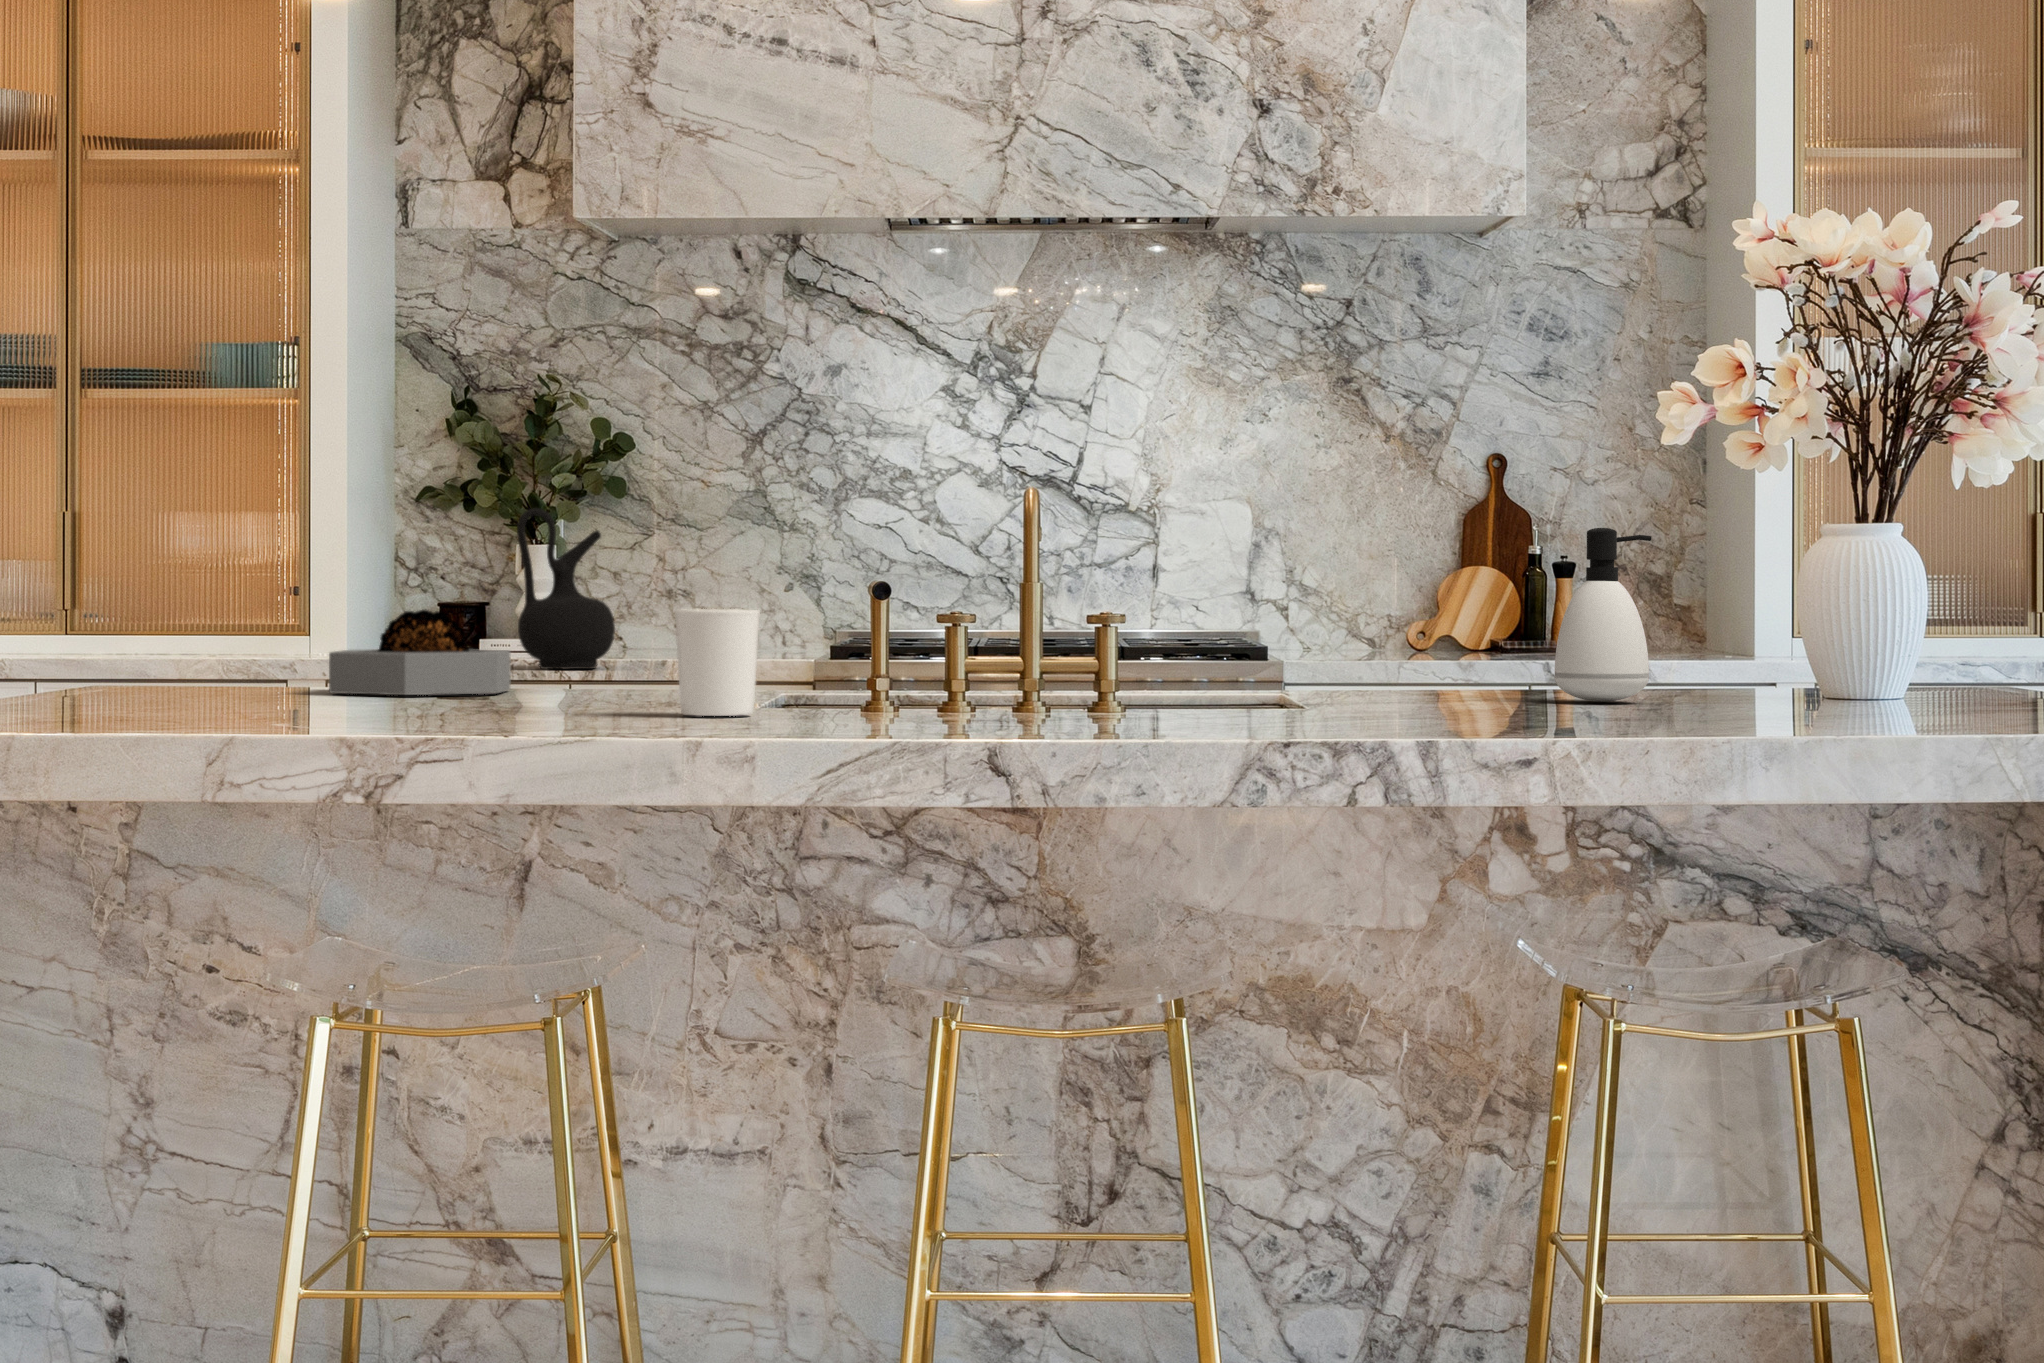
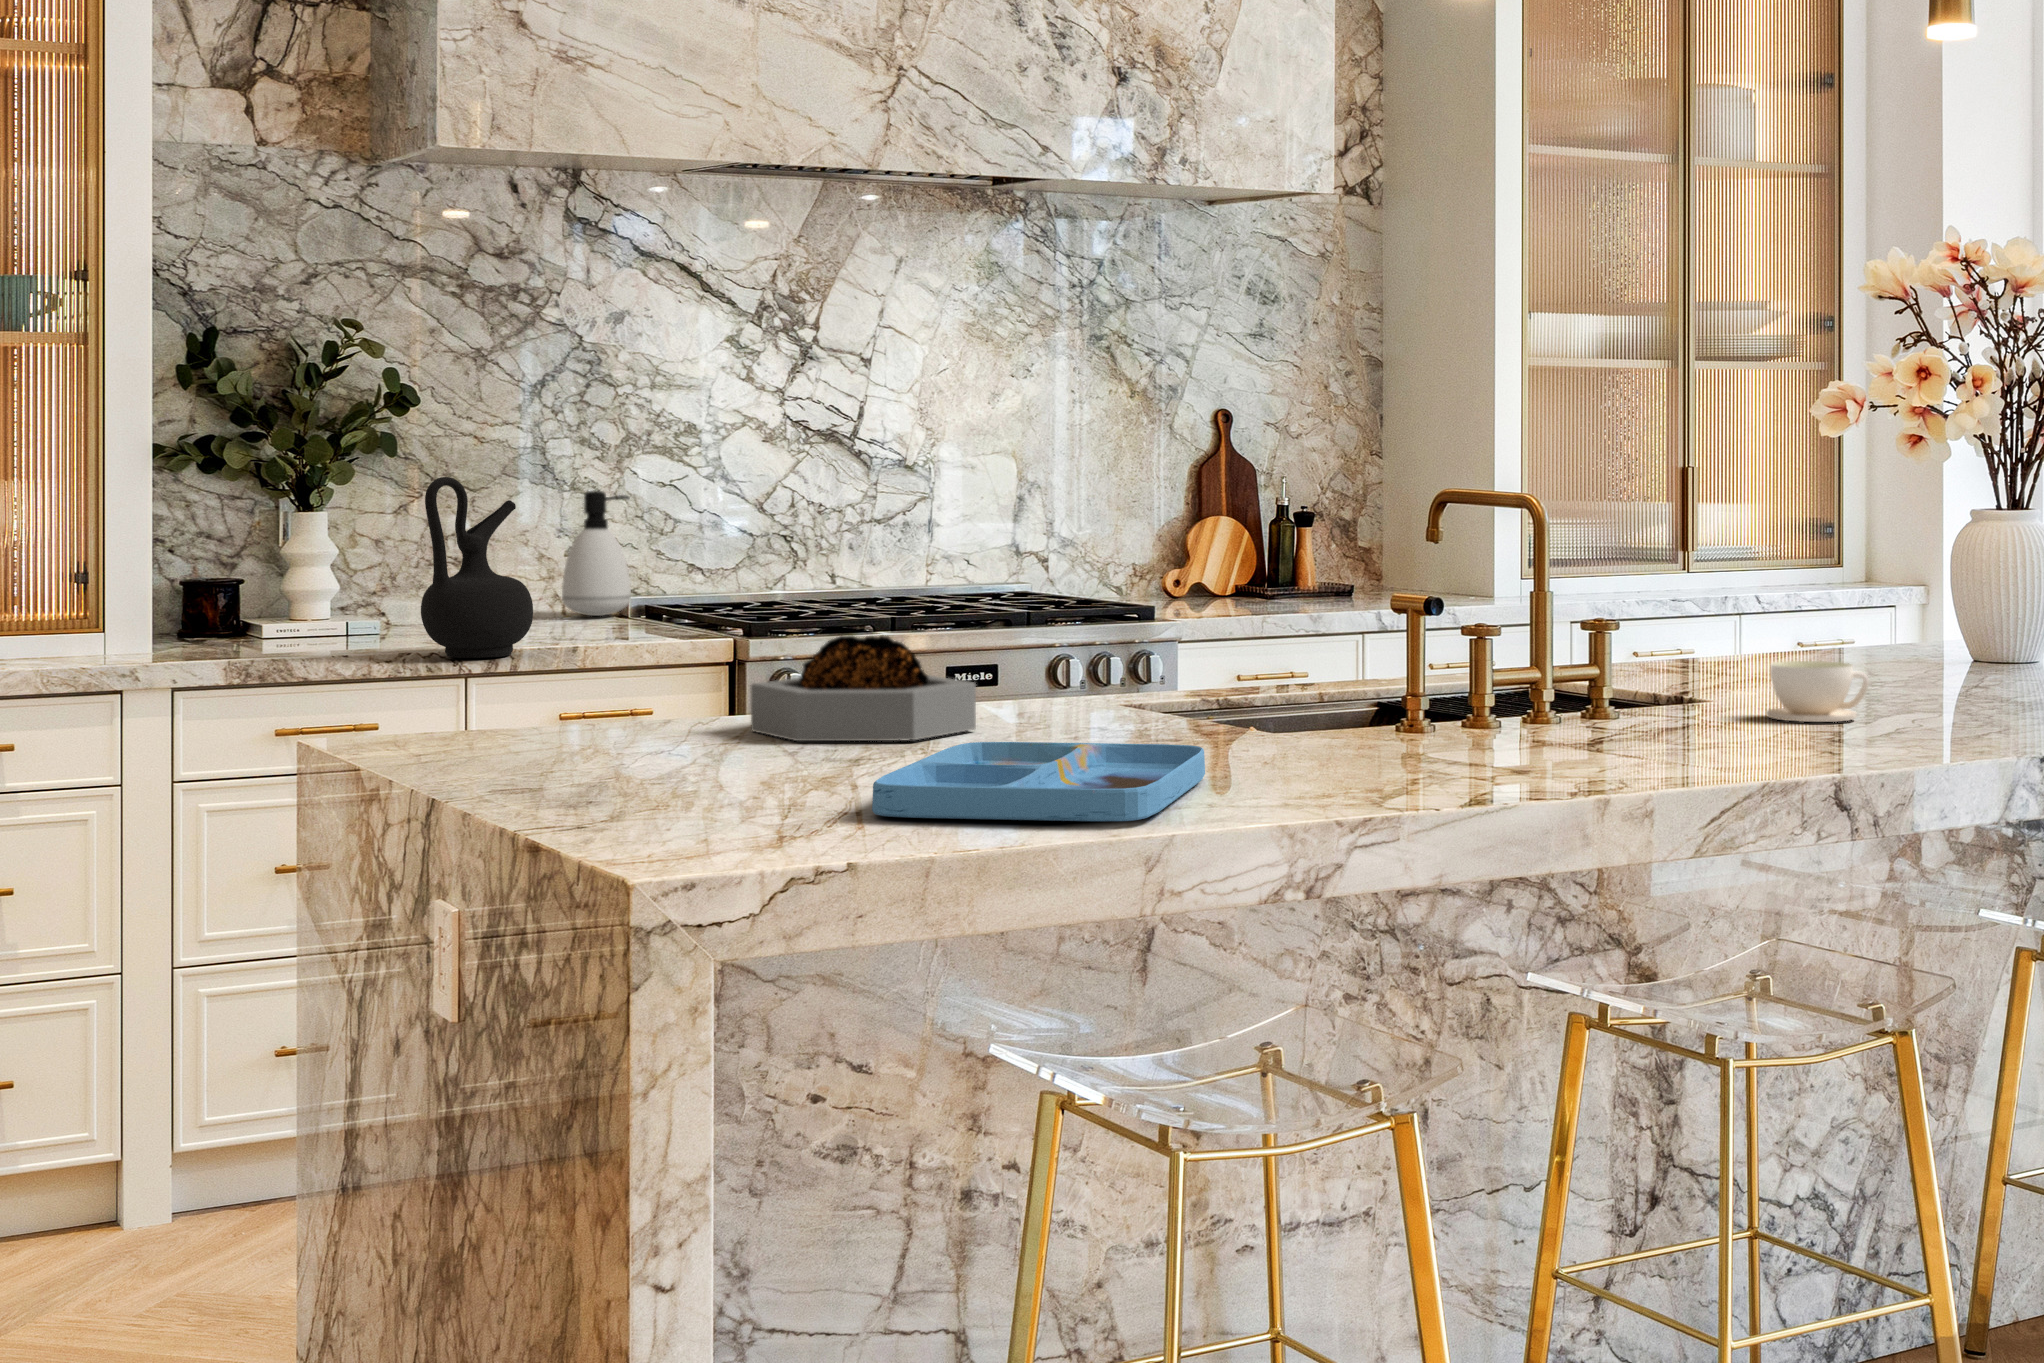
soap dispenser: present [1554,528,1651,701] -> present [562,490,631,616]
candle holder: present [675,609,760,716] -> none [1411,640,1505,762]
coffee cup: none [1191,657,1283,714] -> present [1767,661,1869,722]
tray: none [82,683,448,721] -> present [872,742,1205,821]

